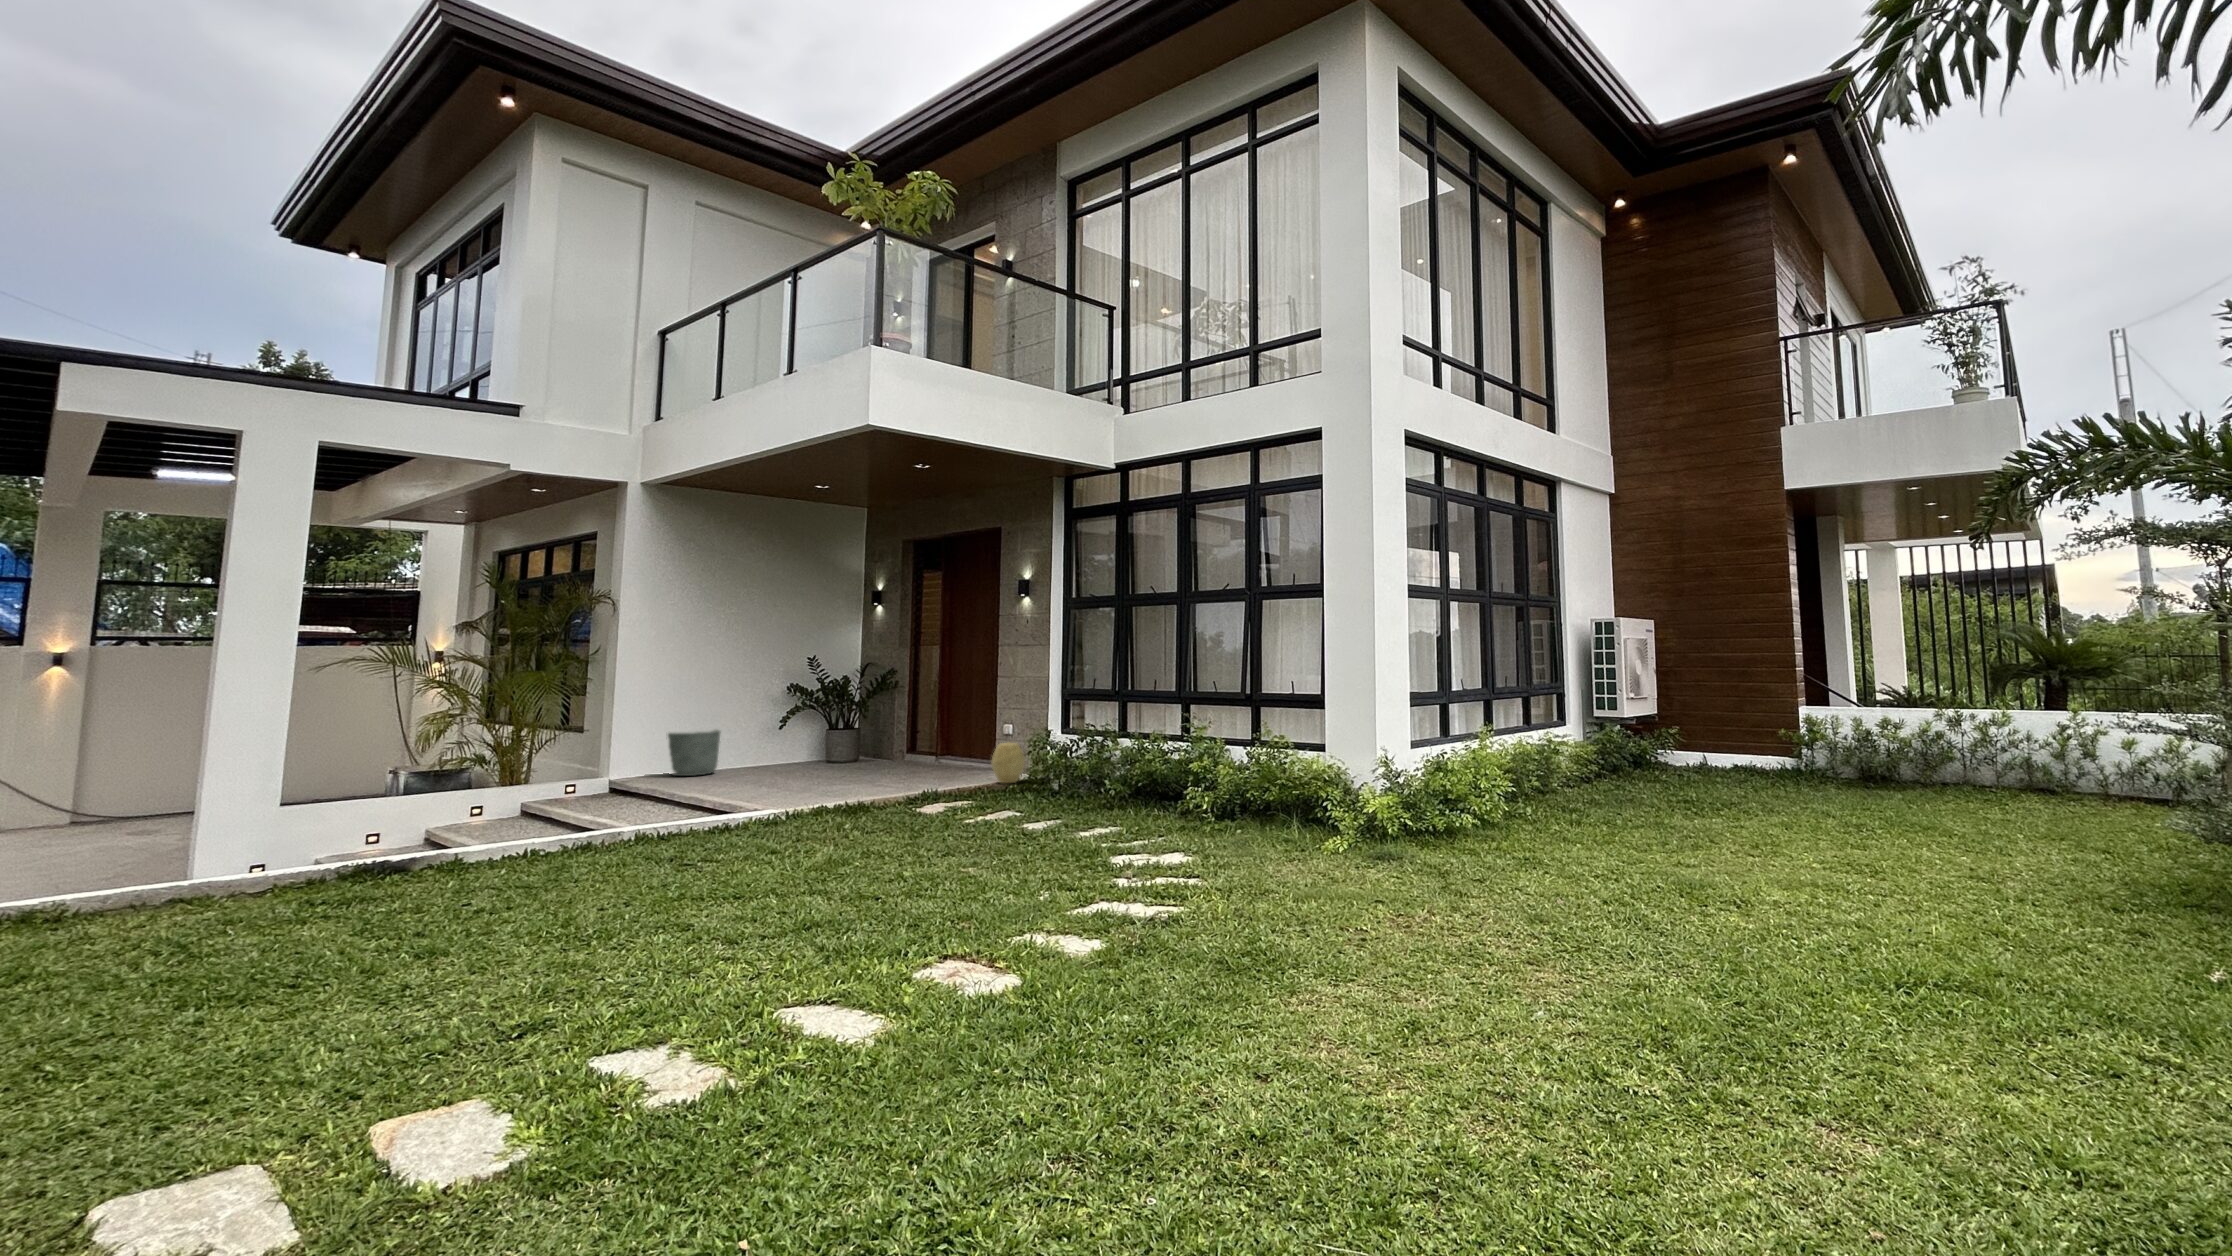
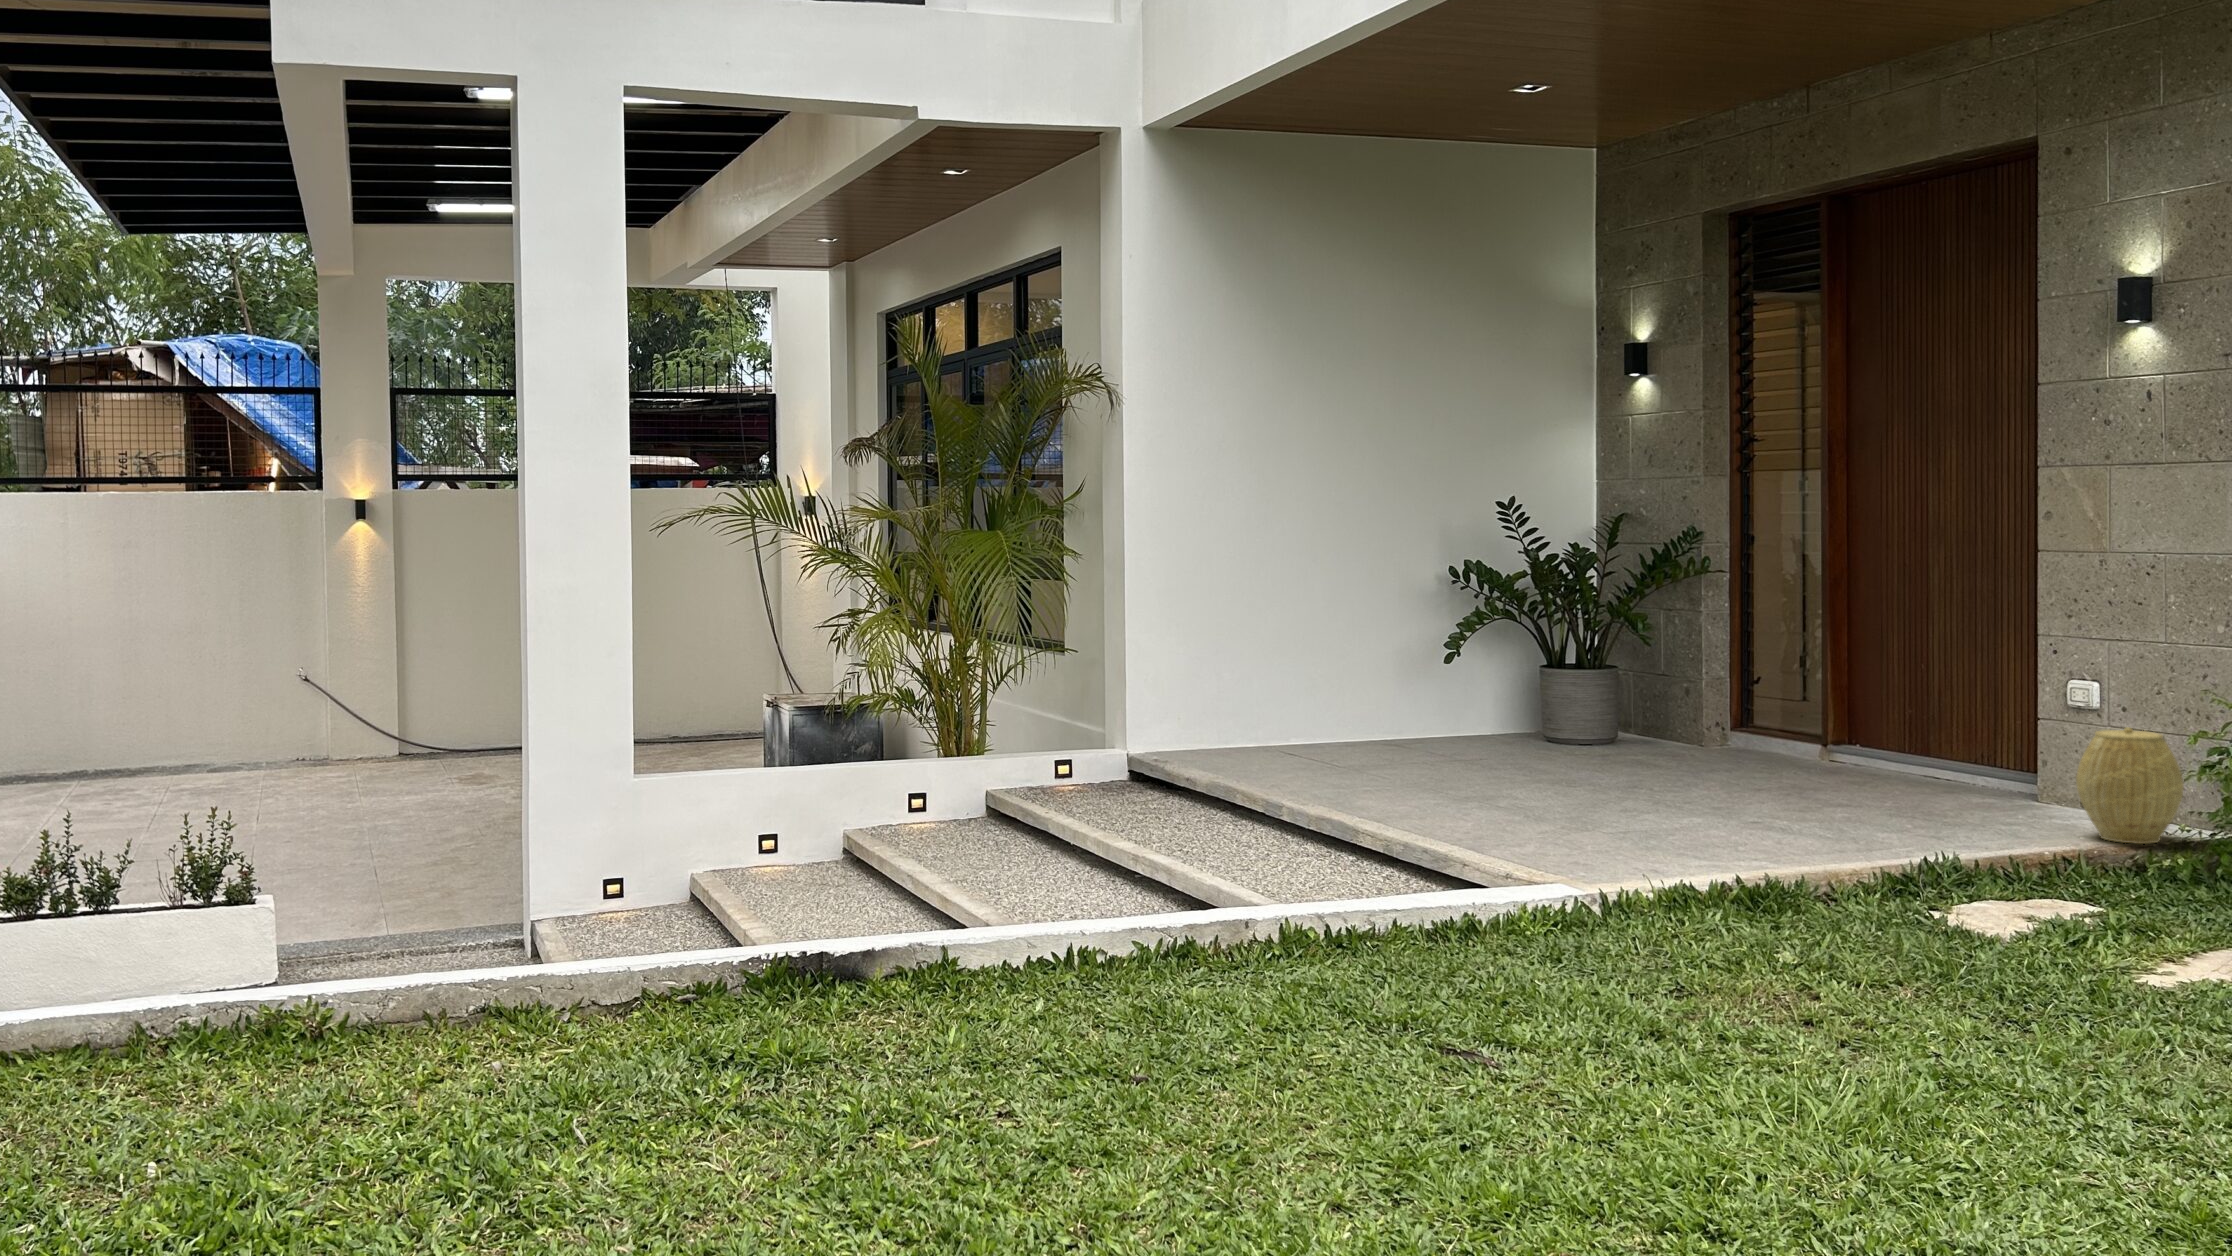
planter: present [668,729,721,776] -> none [1228,654,1332,754]

